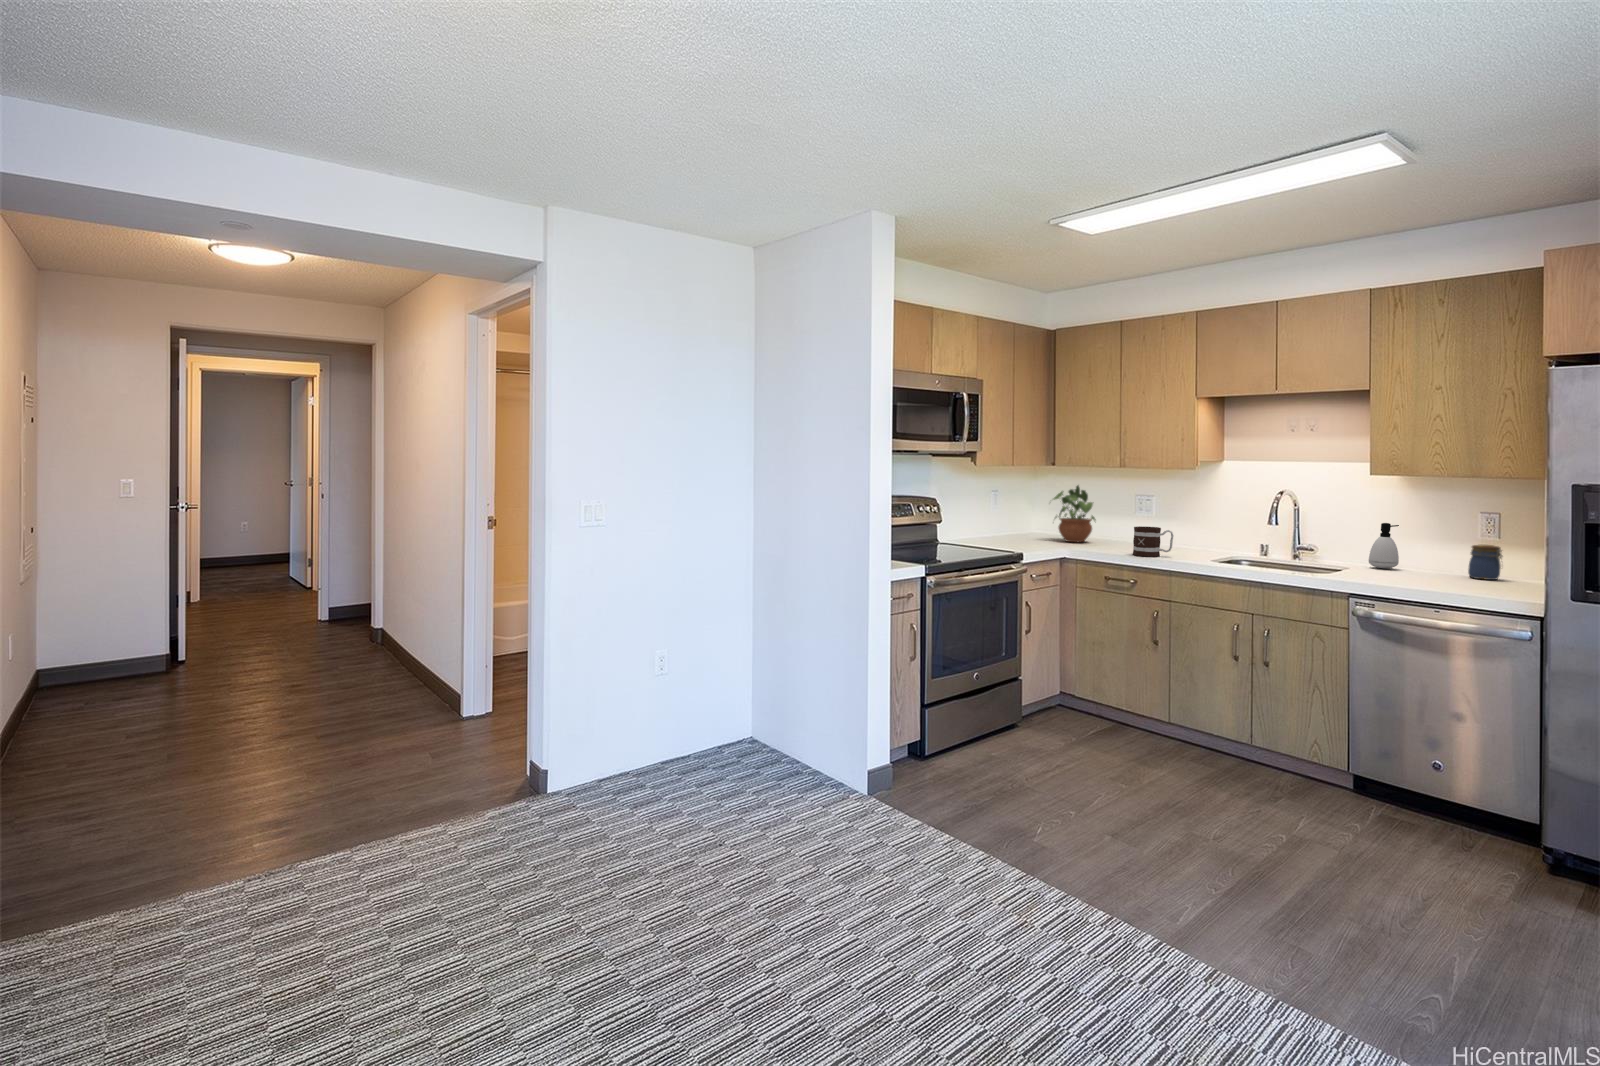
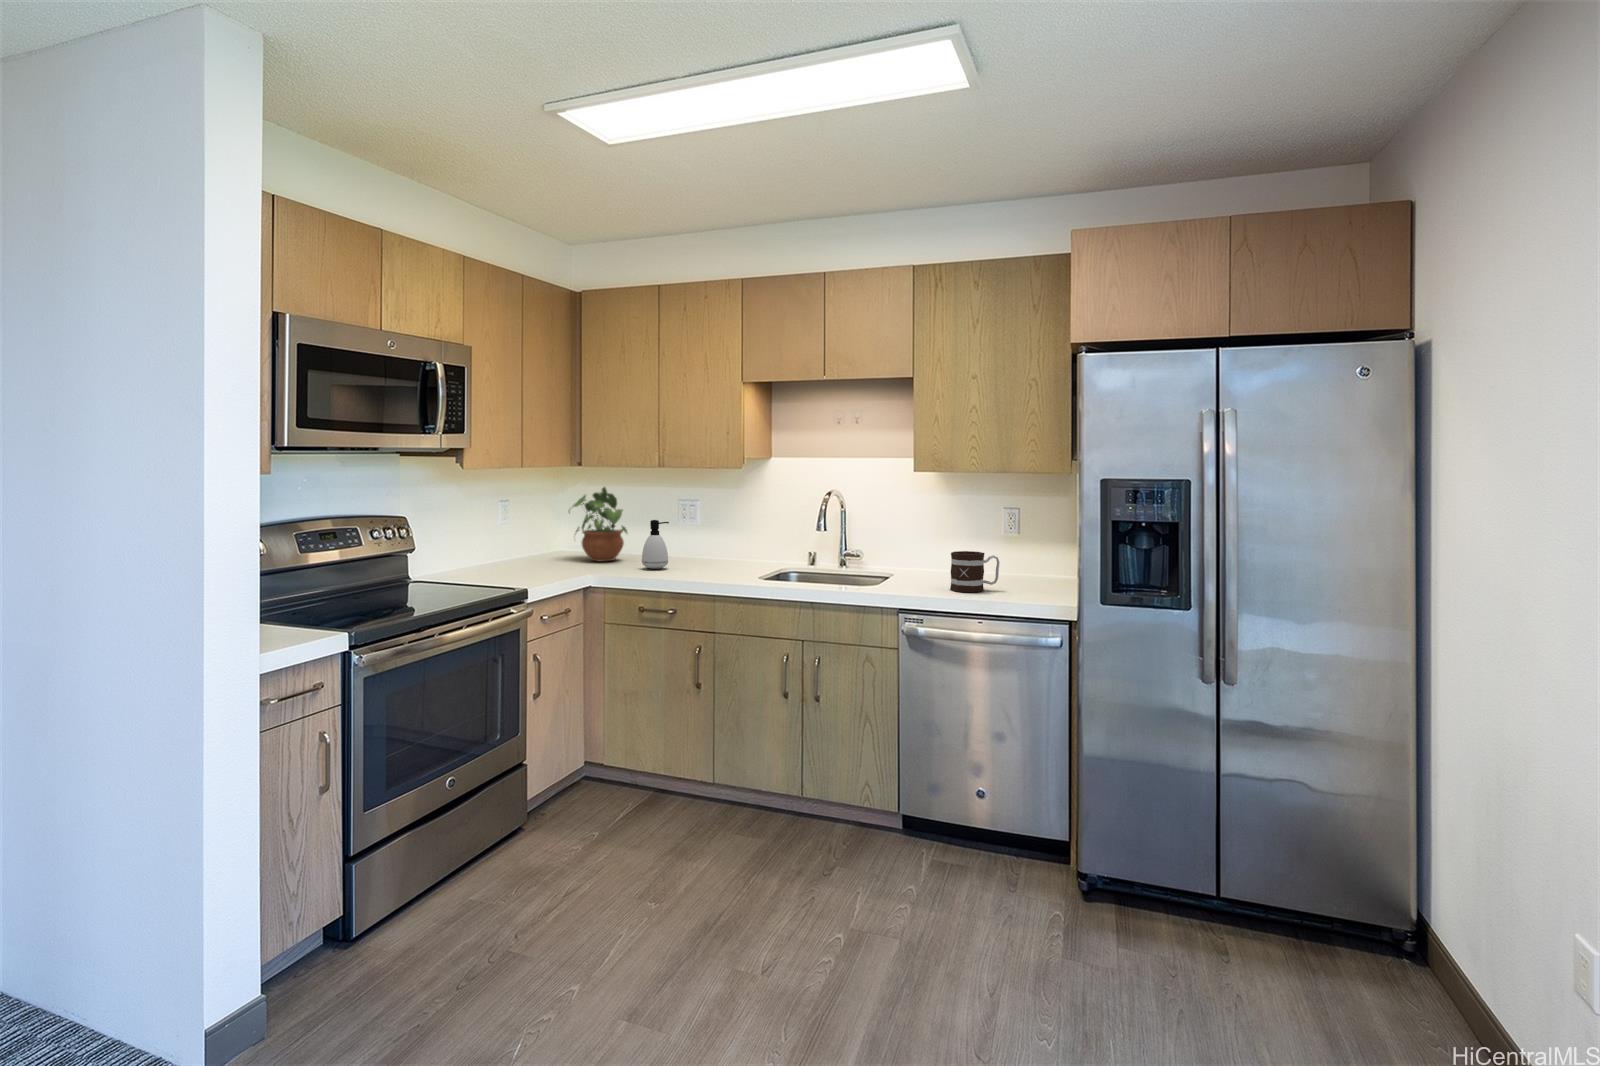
soap dispenser: present [1369,523,1399,569] -> present [642,520,669,569]
mug: present [1133,526,1173,557] -> present [950,551,999,592]
jar: present [1468,545,1503,580] -> none [1003,548,1032,585]

